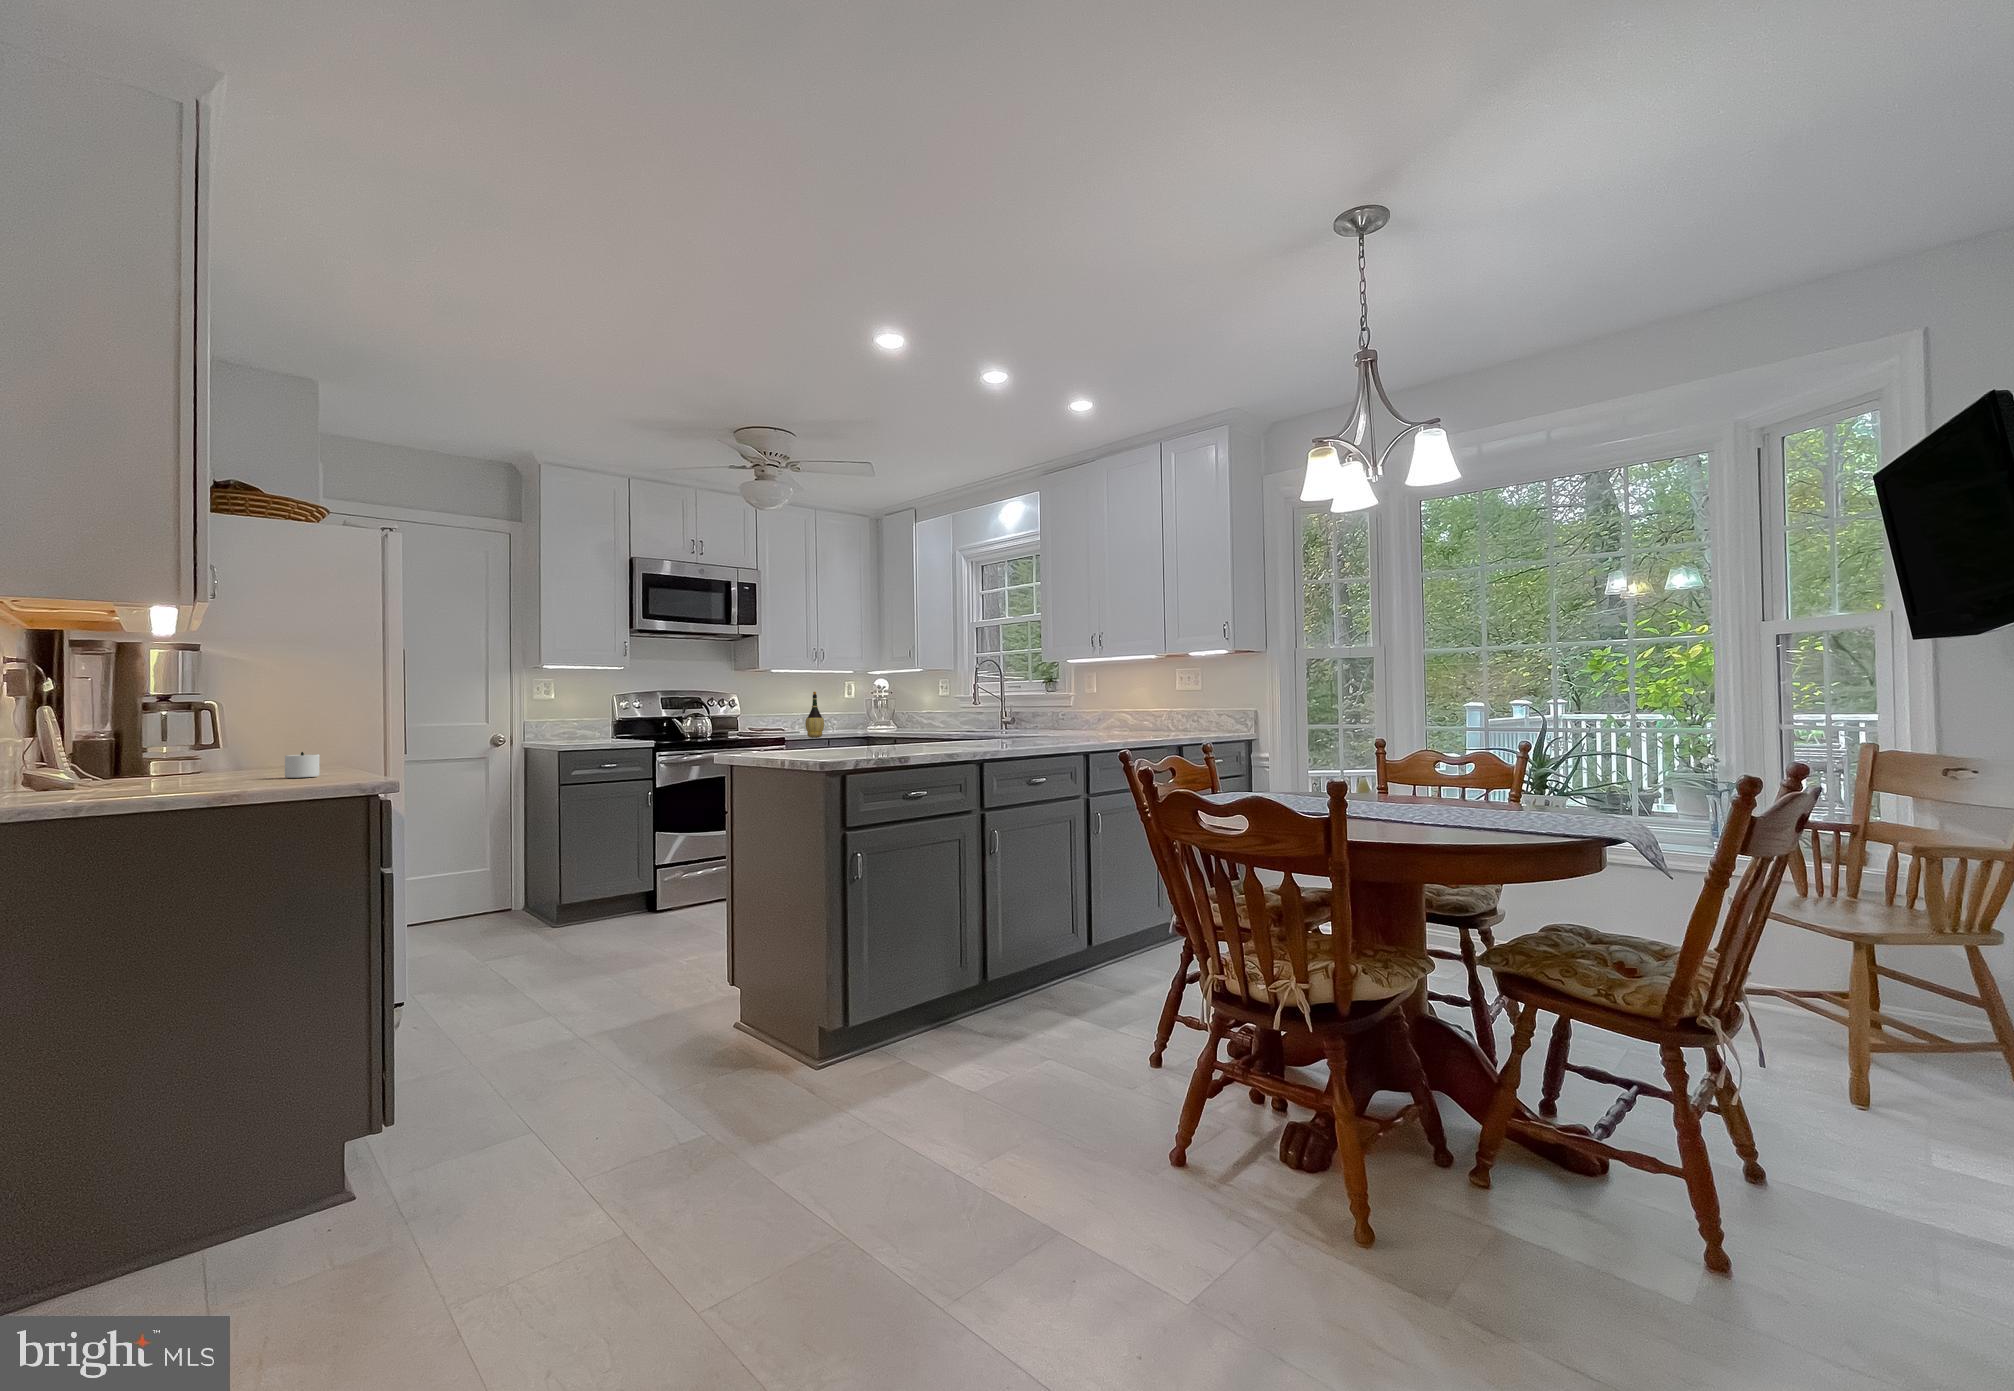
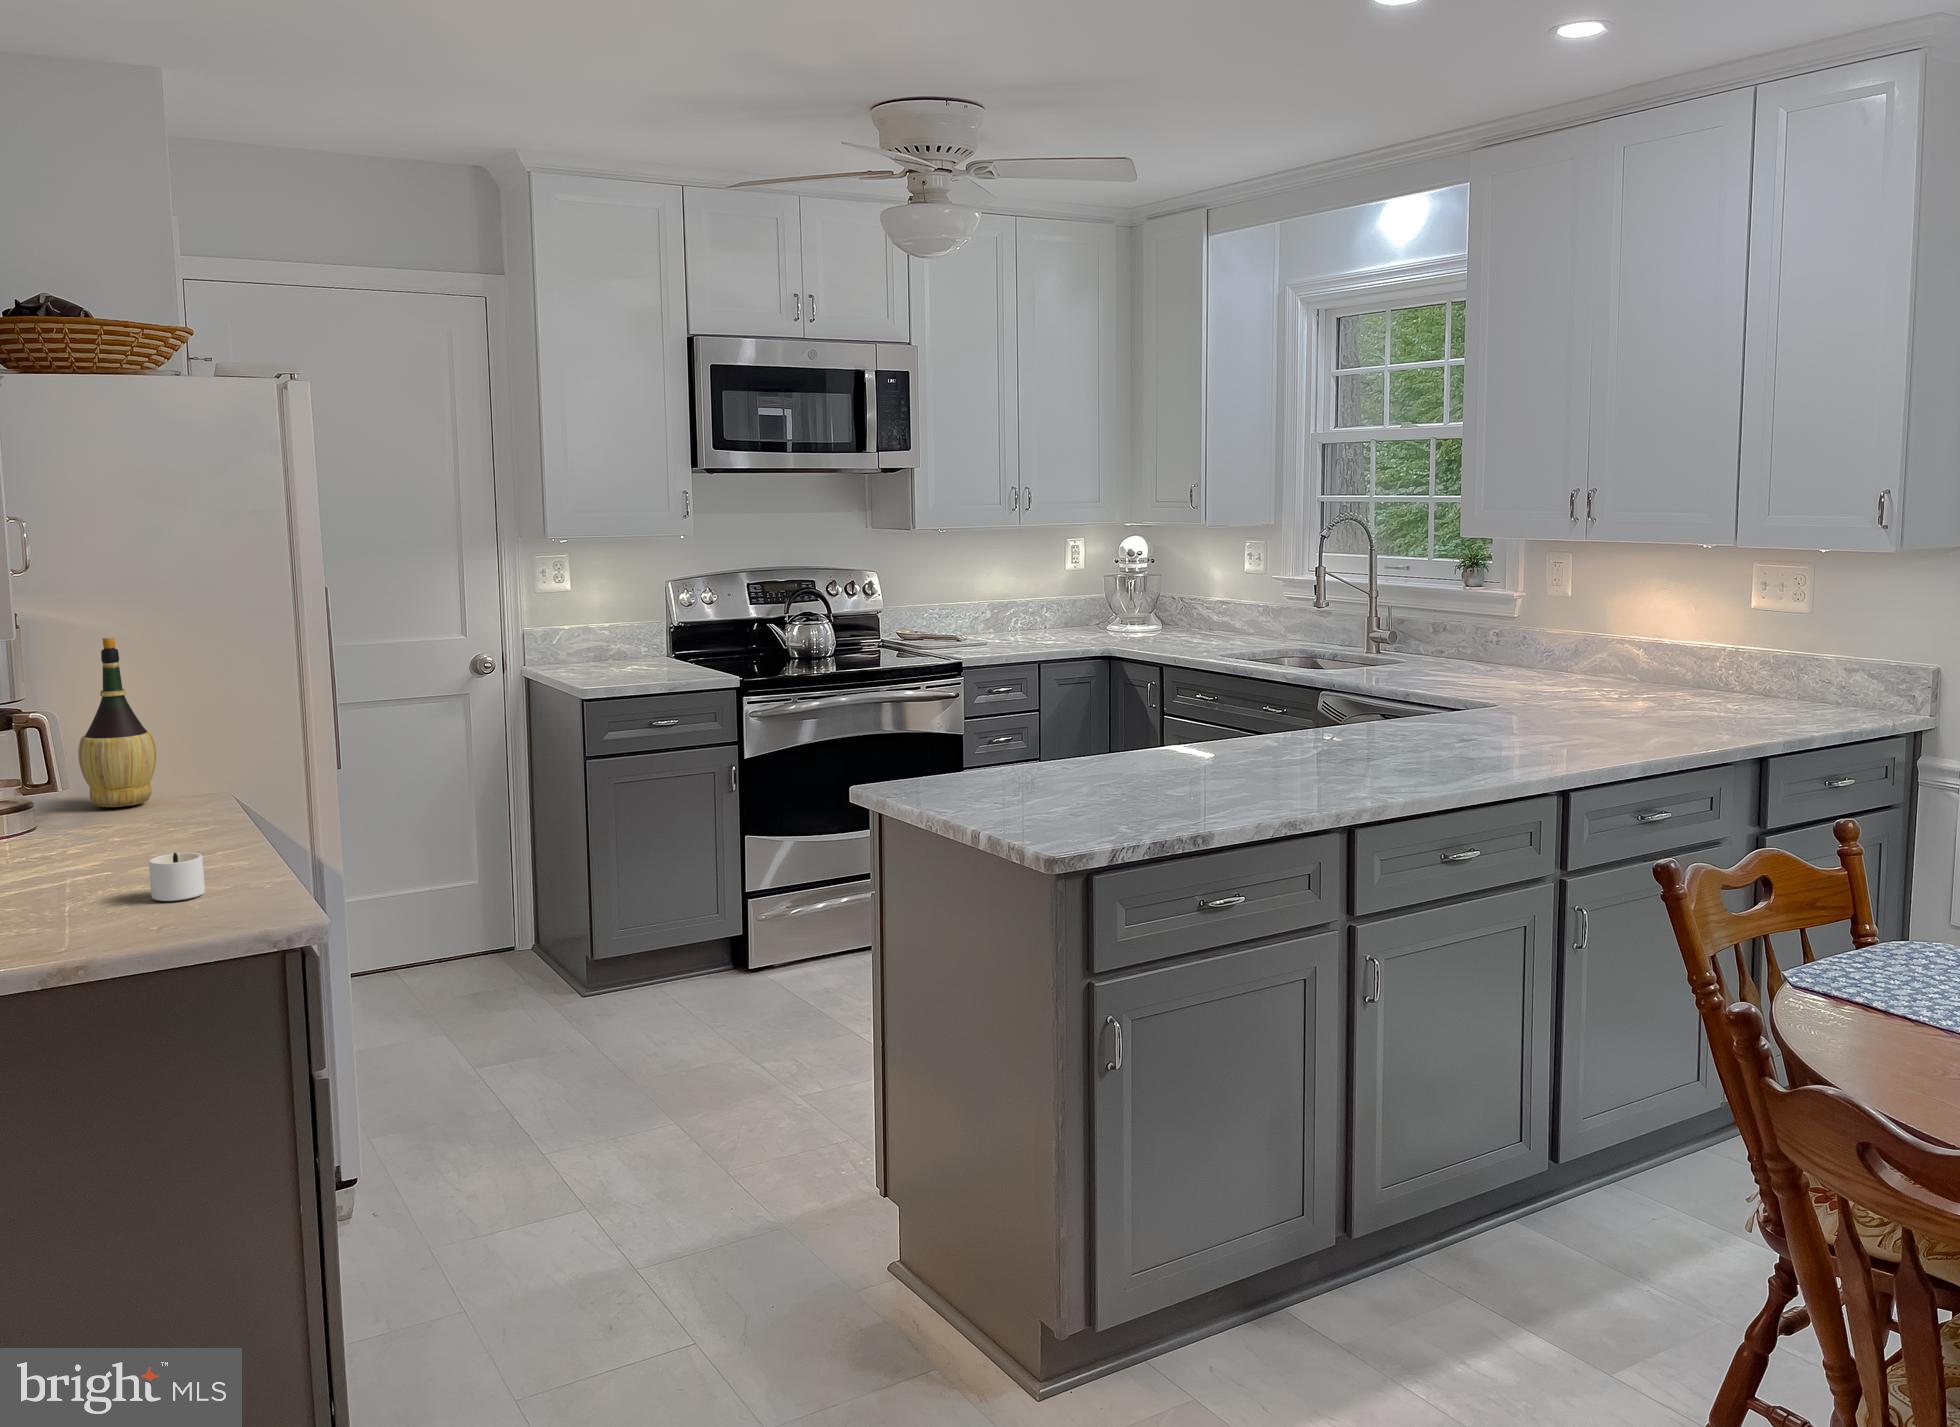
wine bottle: present [805,692,824,737] -> present [78,637,156,807]

